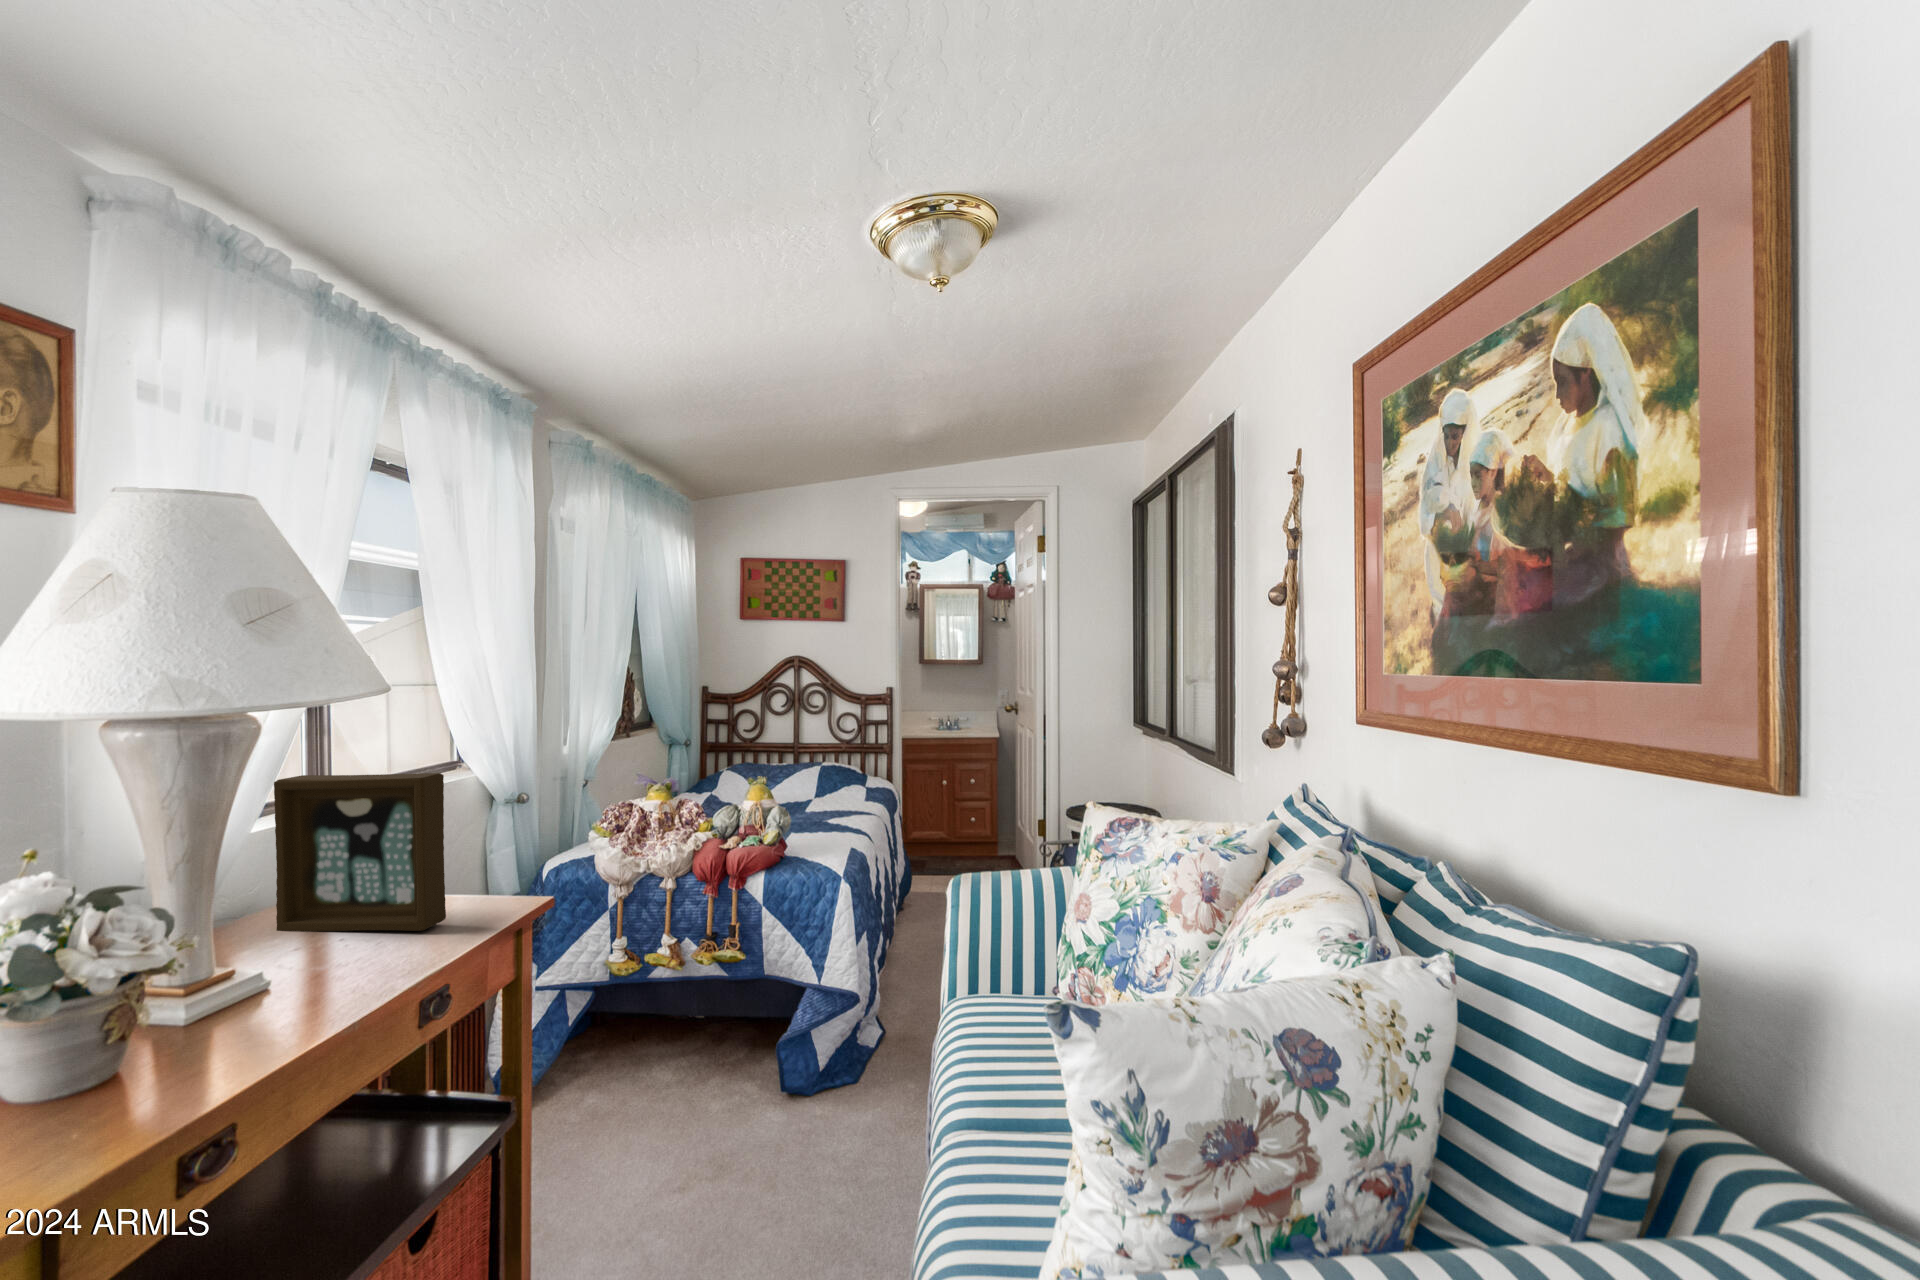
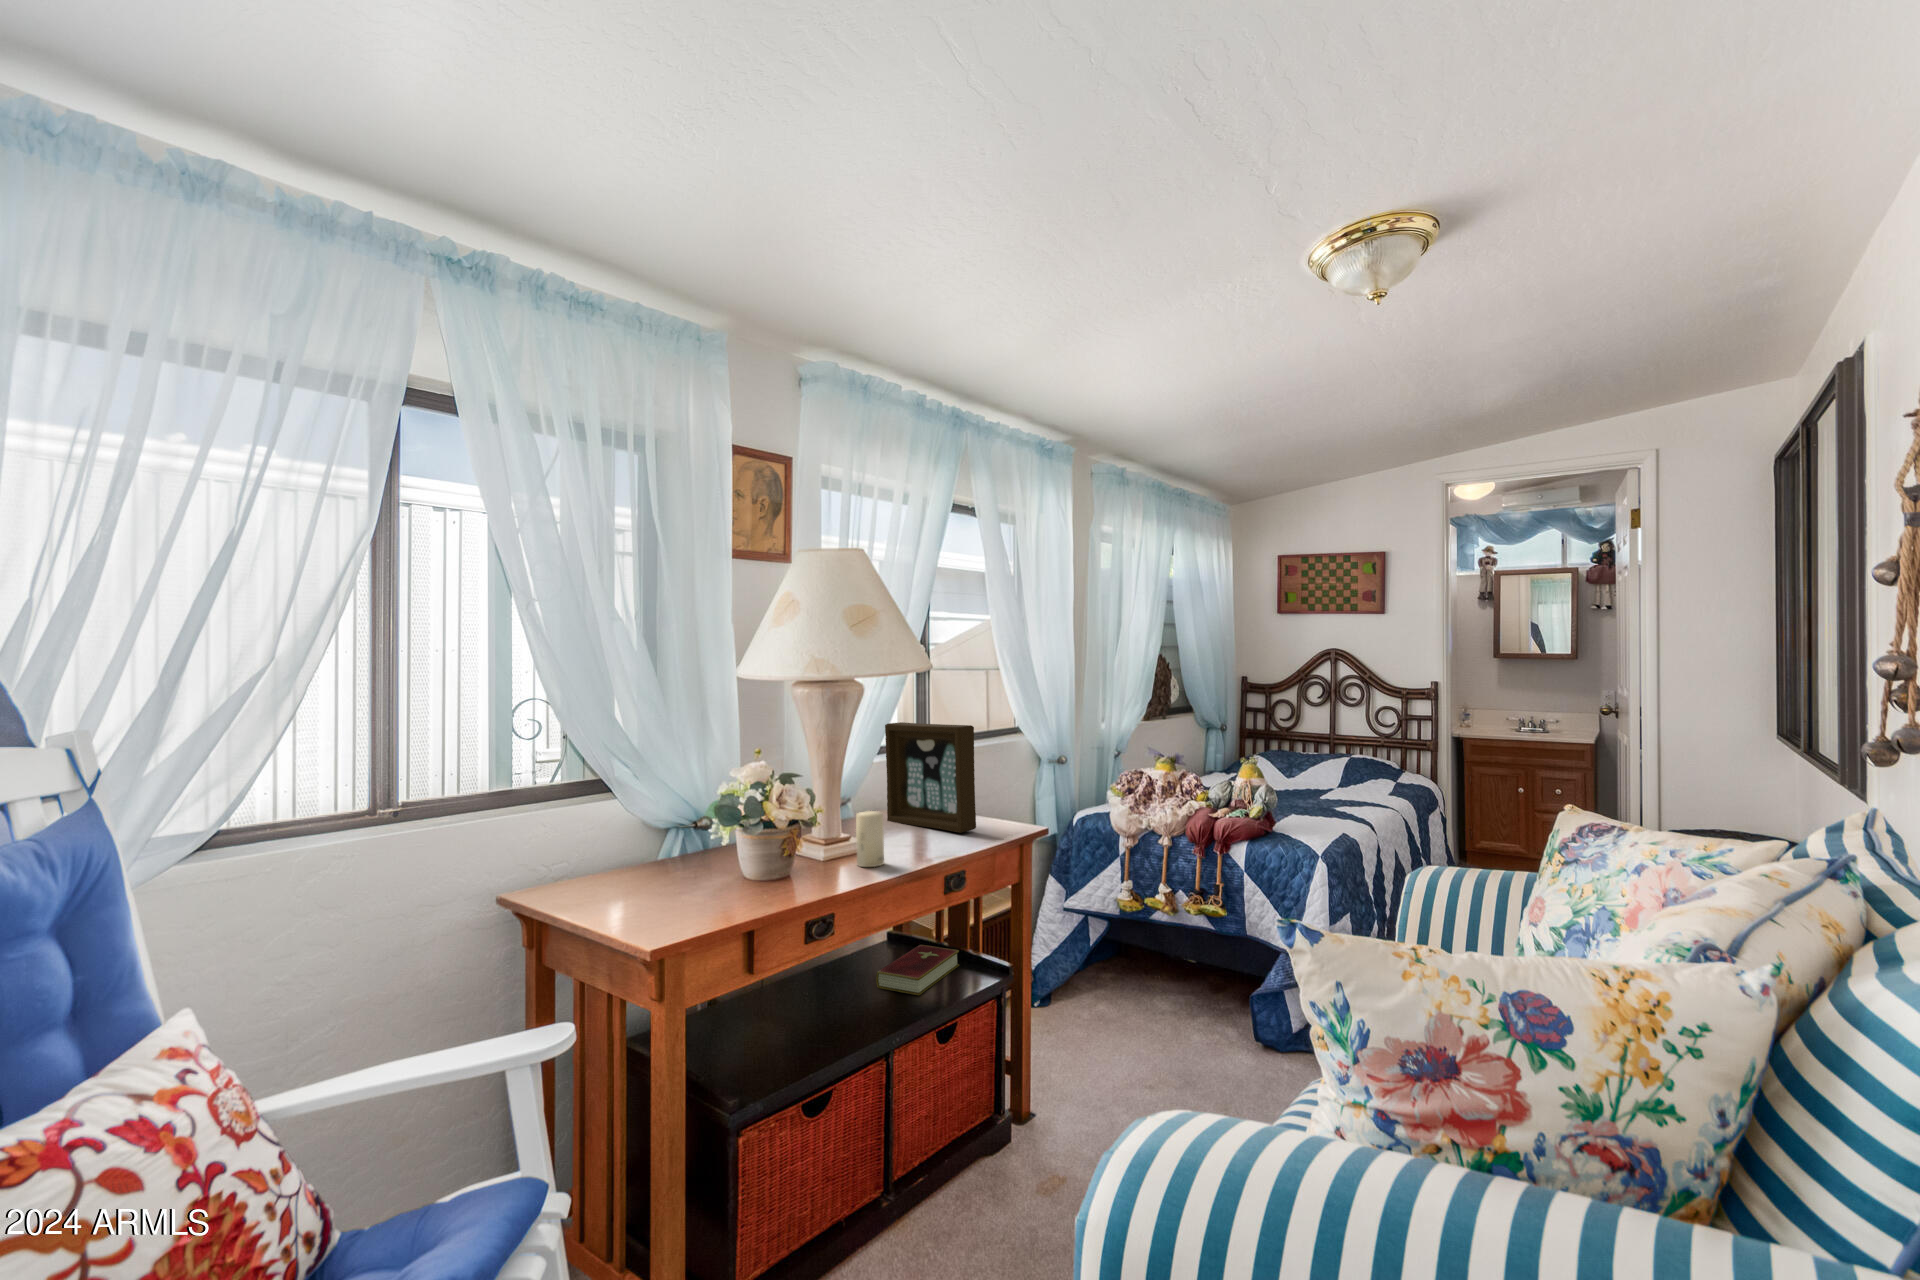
candle: none [250,930,308,1029] -> present [856,811,884,867]
hardcover book: none [287,1107,431,1217] -> present [876,945,959,995]

